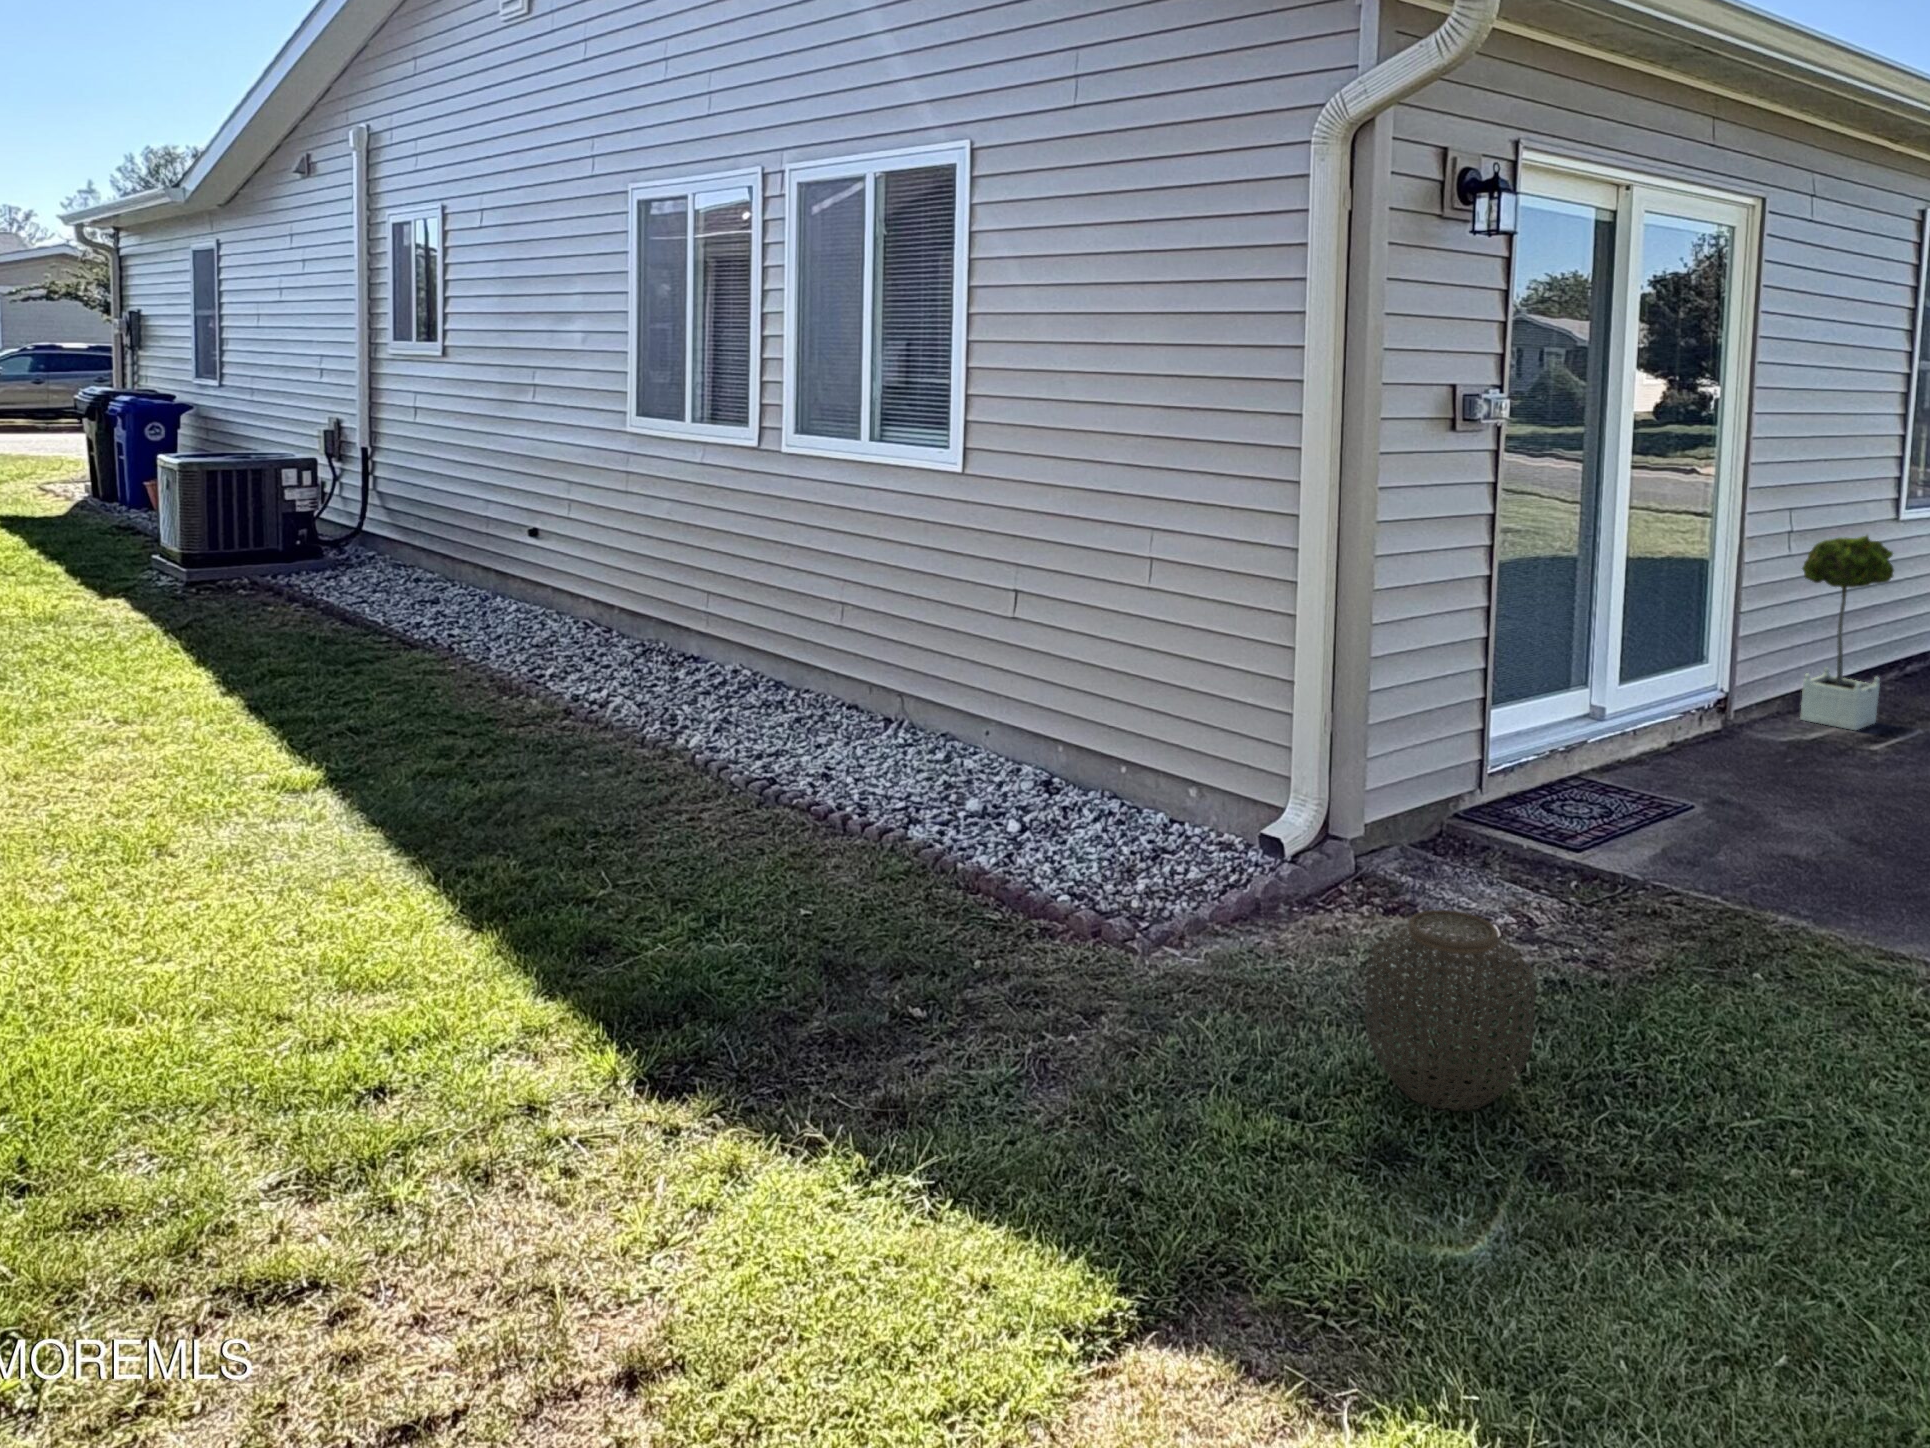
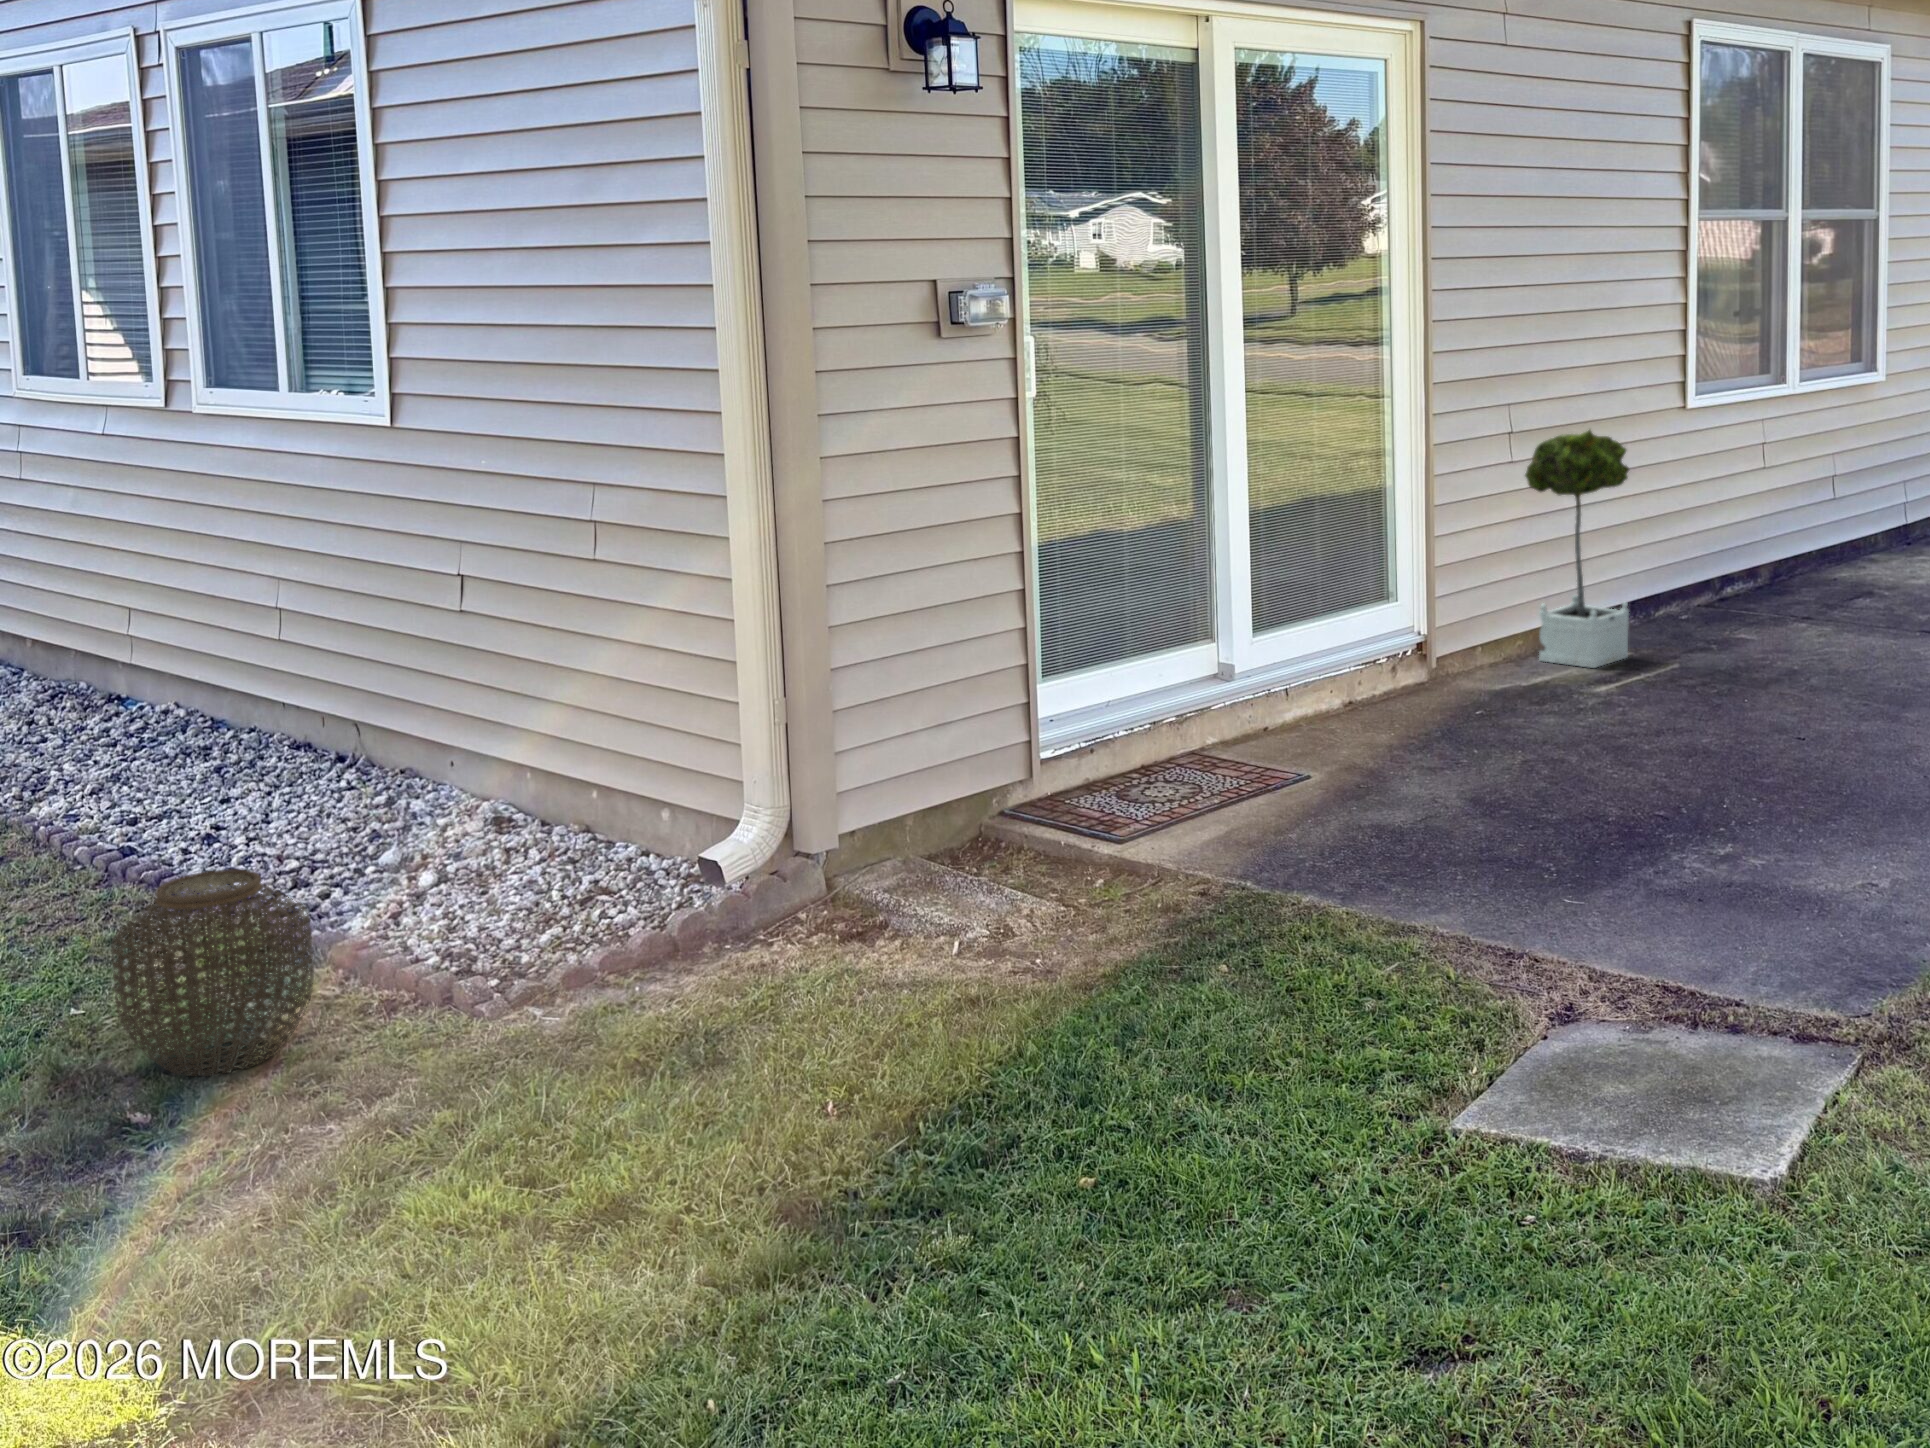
woven basket: present [1365,910,1536,1110] -> present [112,869,314,1076]

